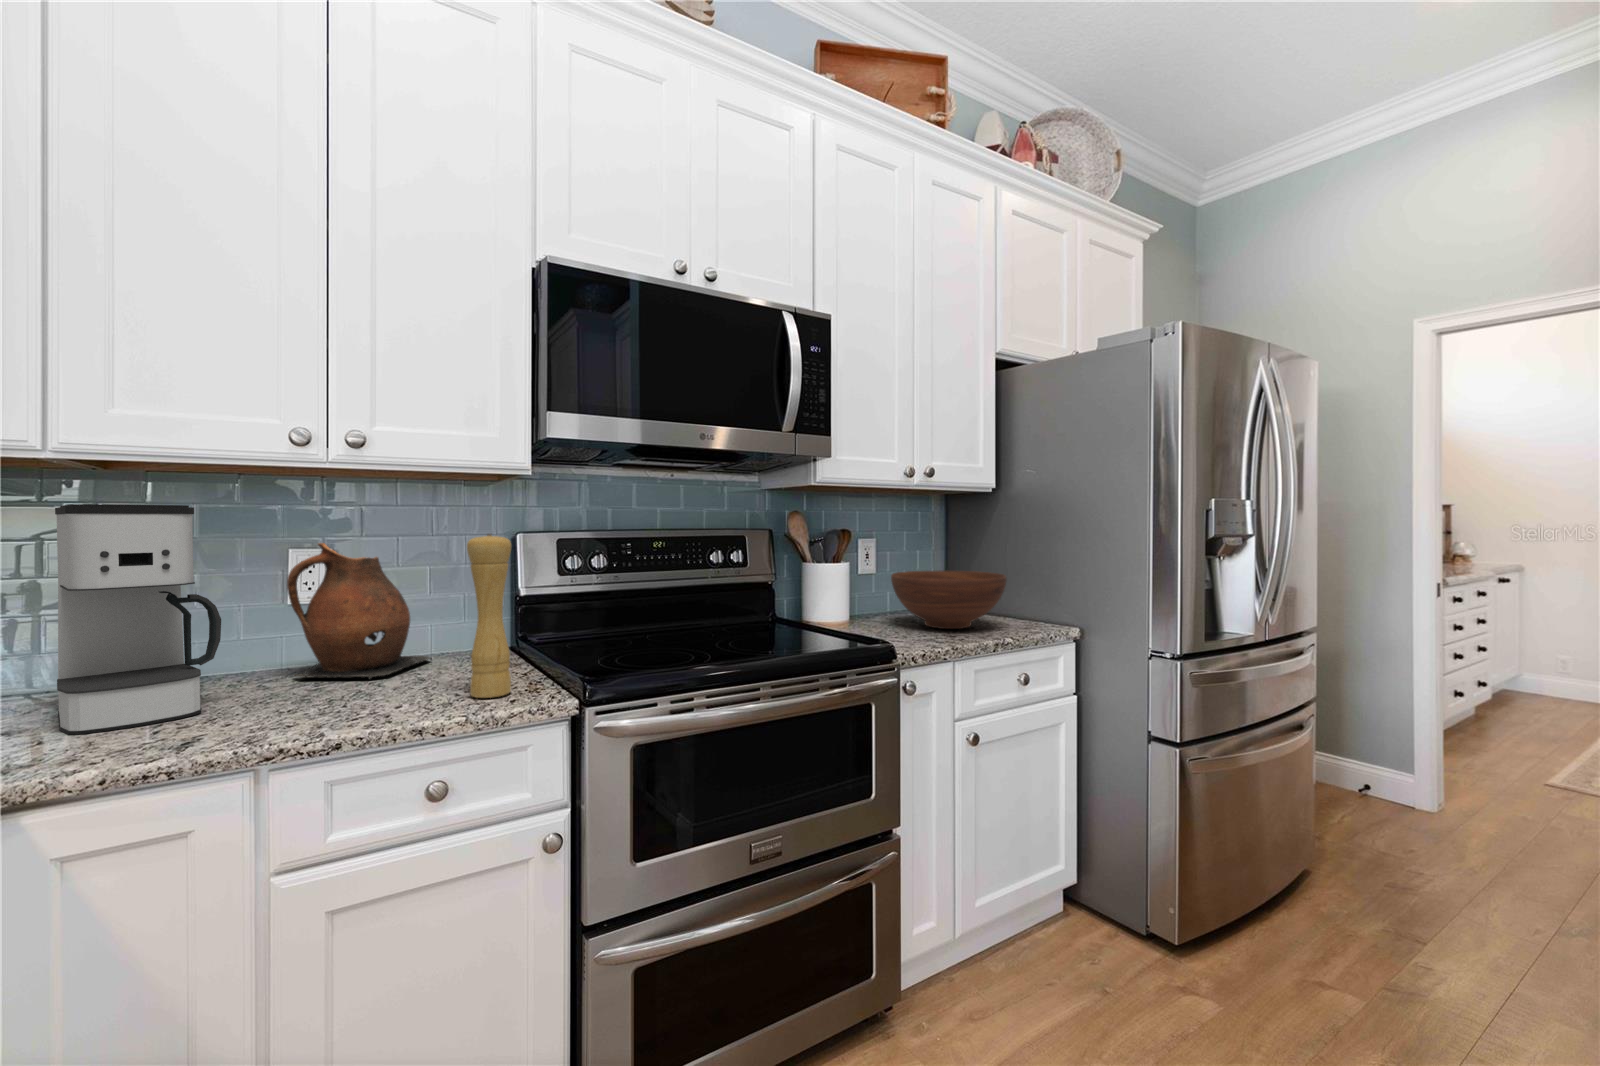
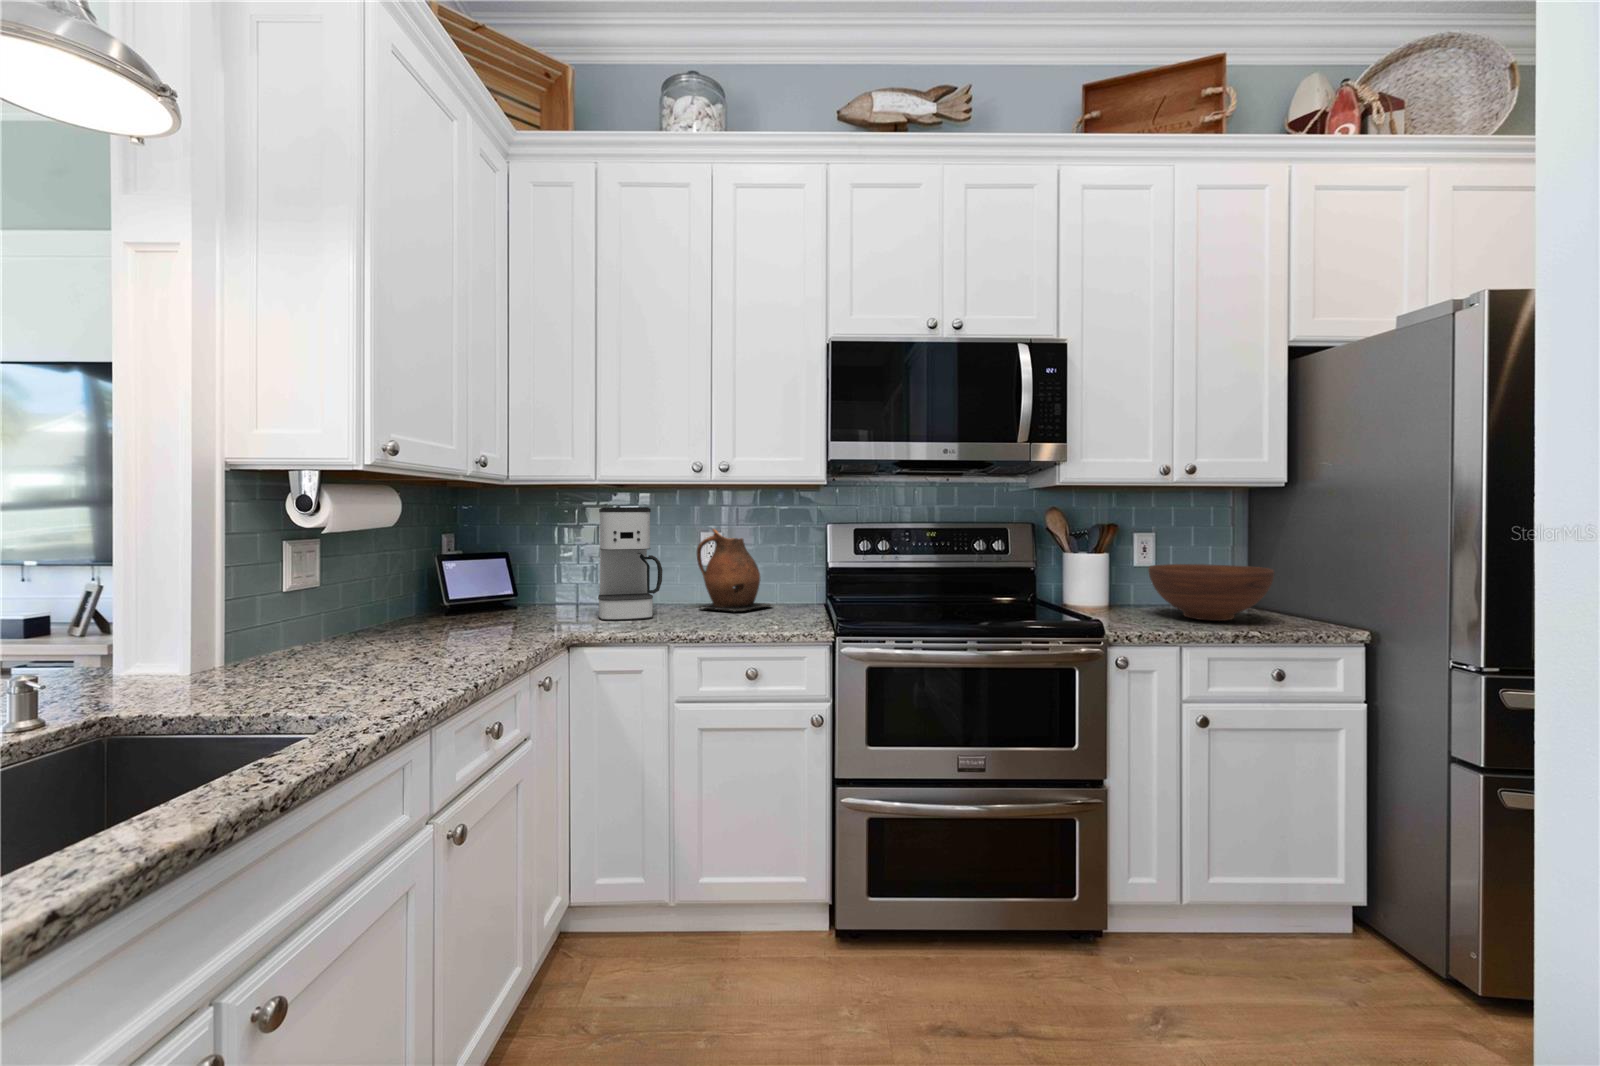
pepper mill: present [467,534,511,698] -> none [775,524,801,626]

